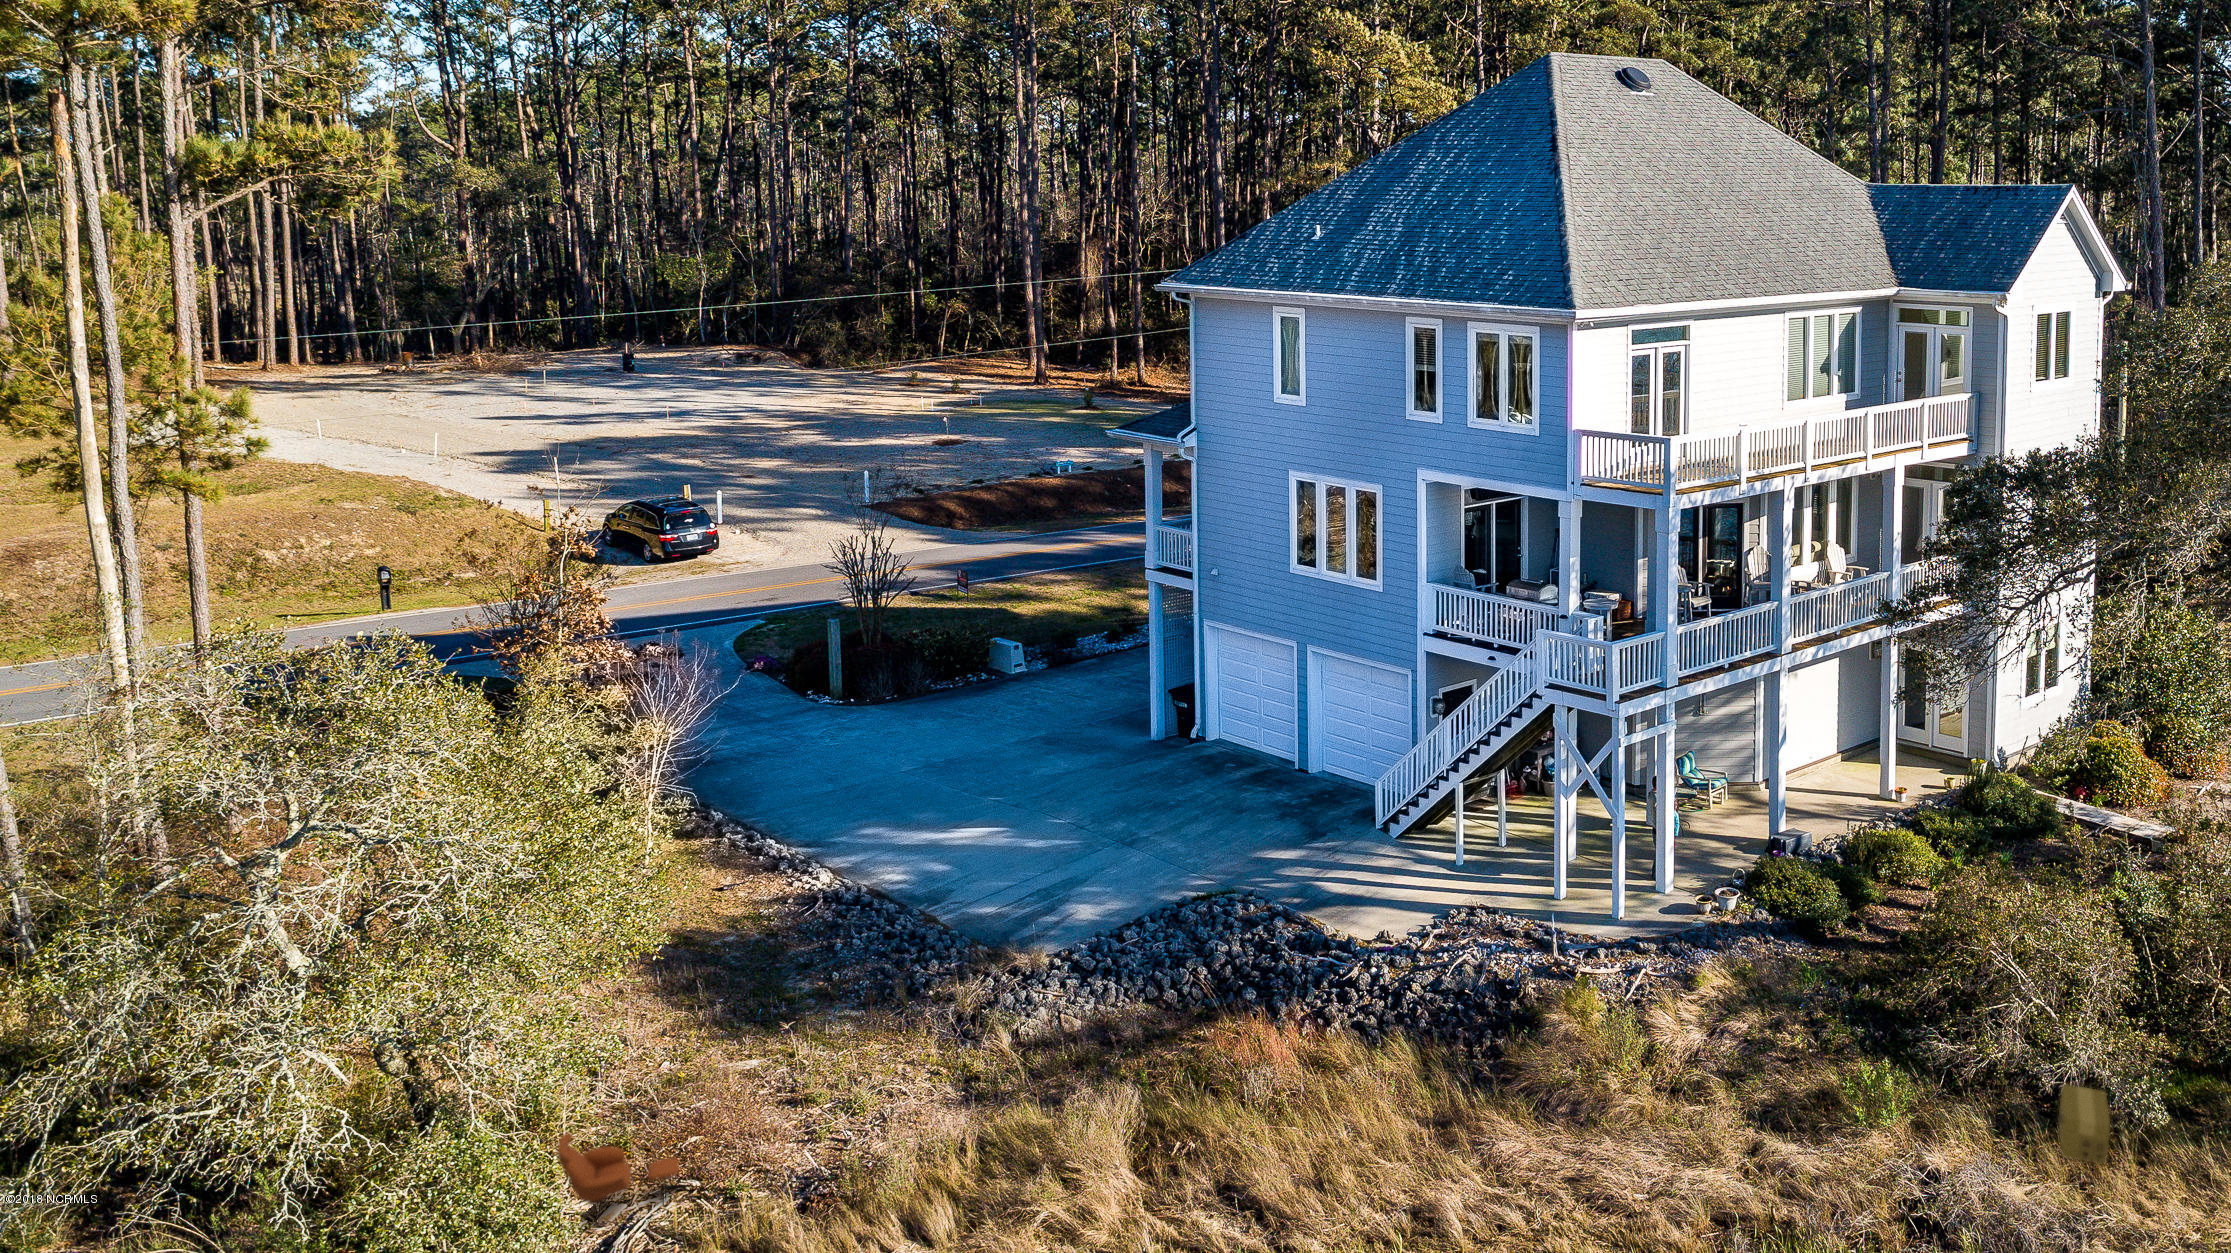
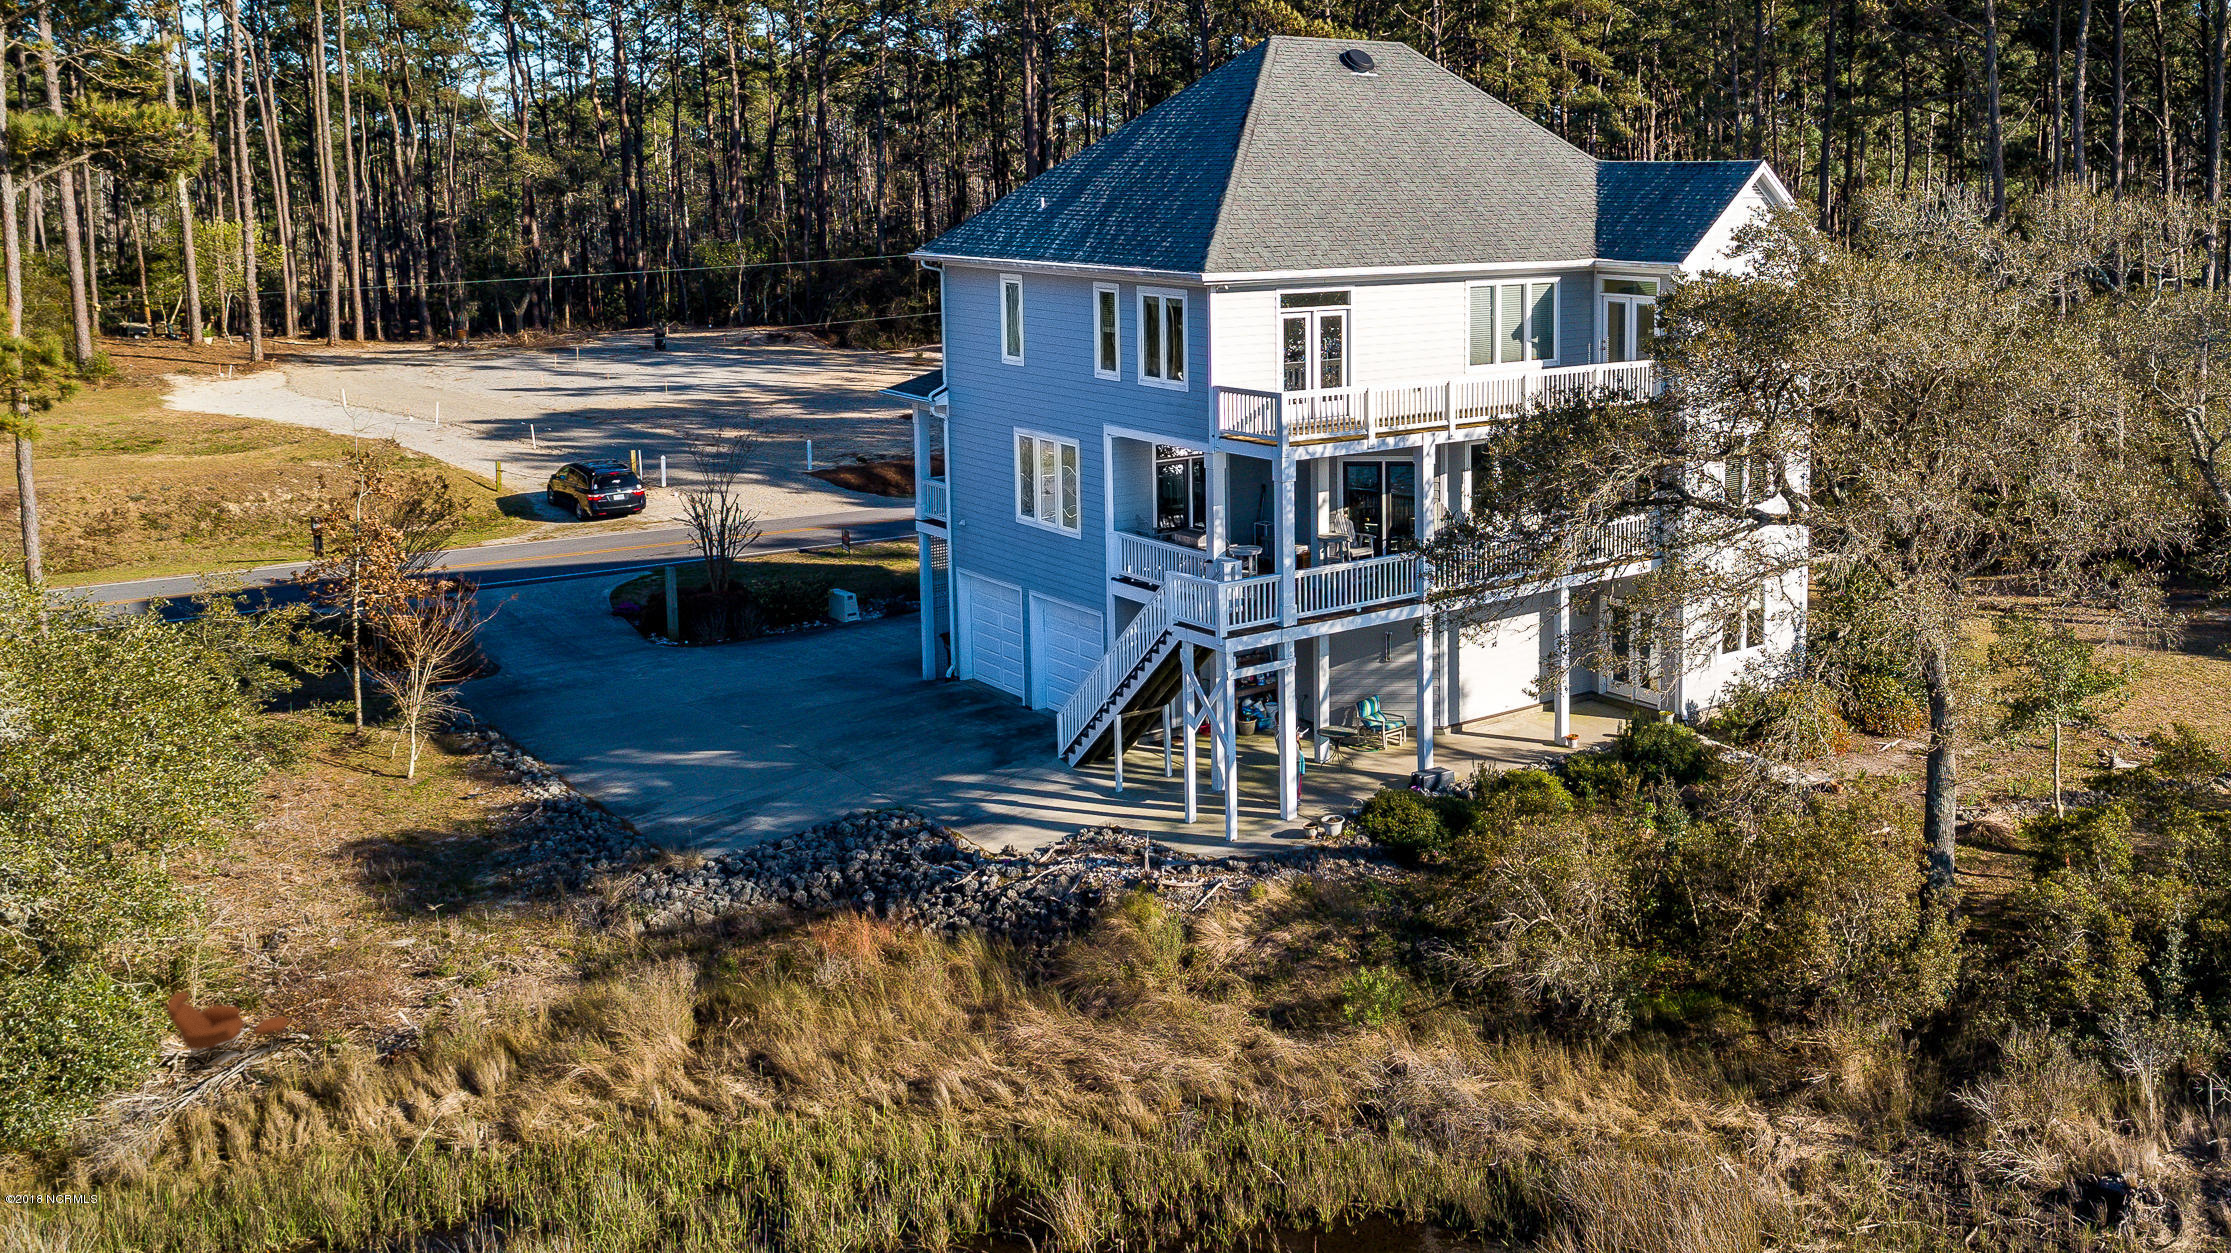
cardboard box: present [2058,1084,2111,1165] -> none [1527,987,1582,1060]

